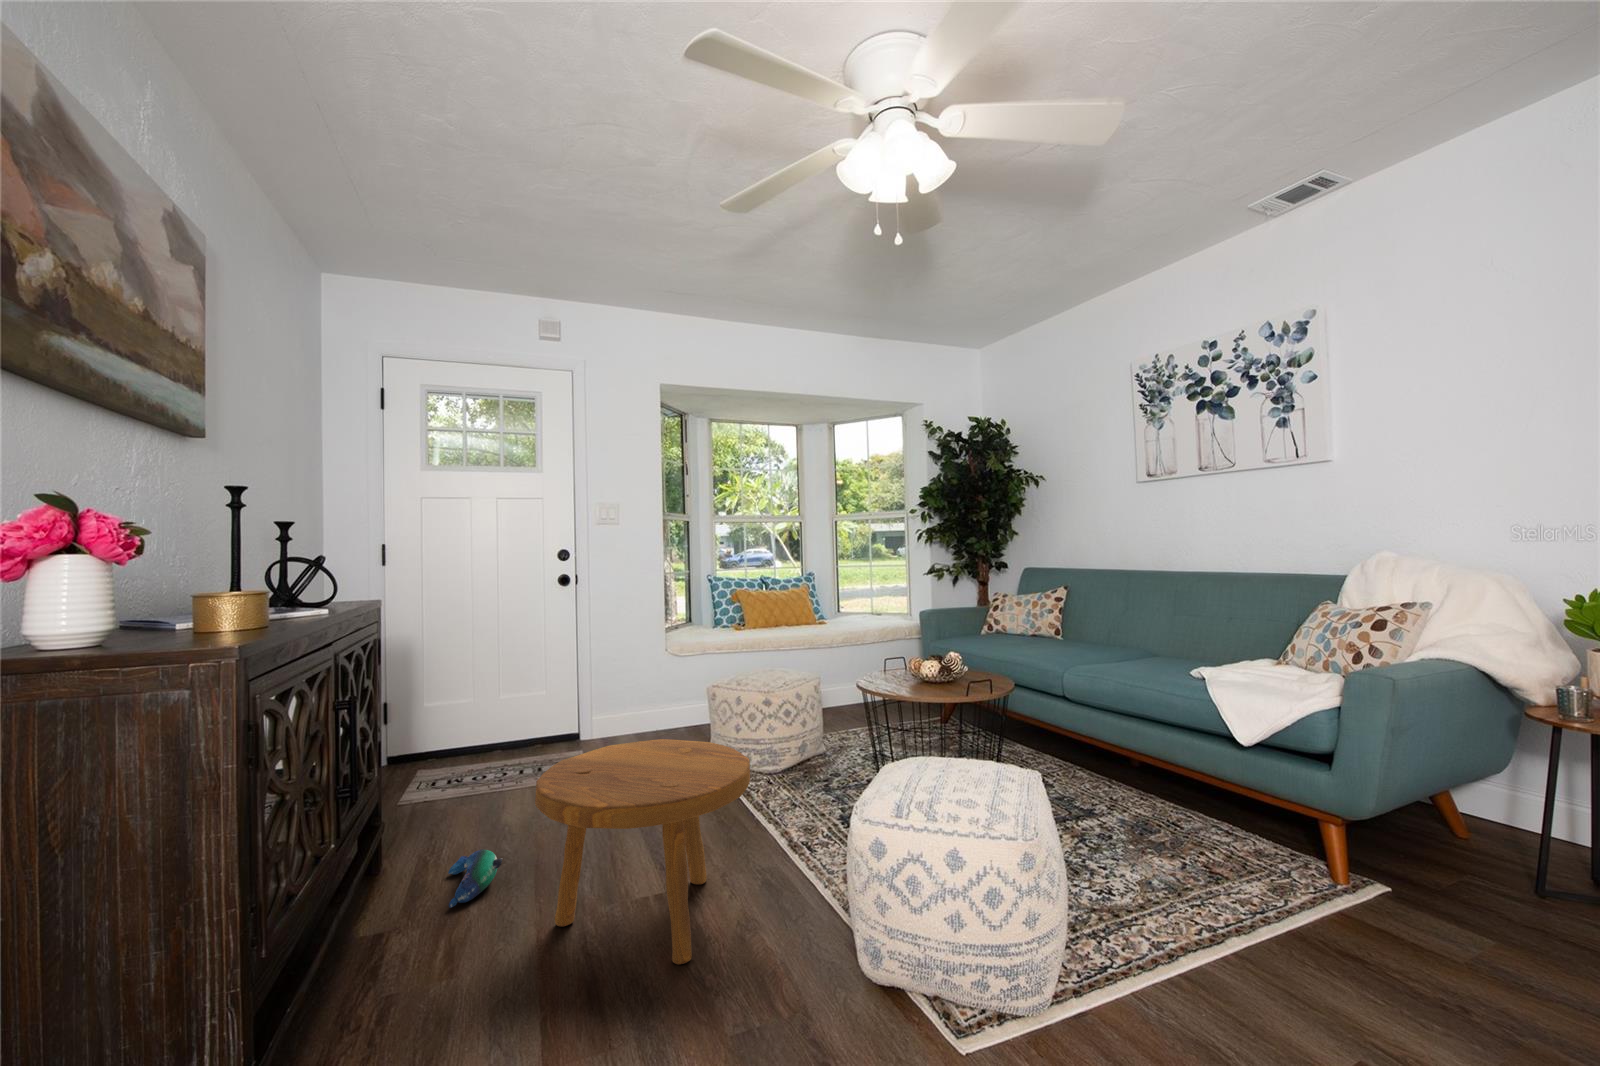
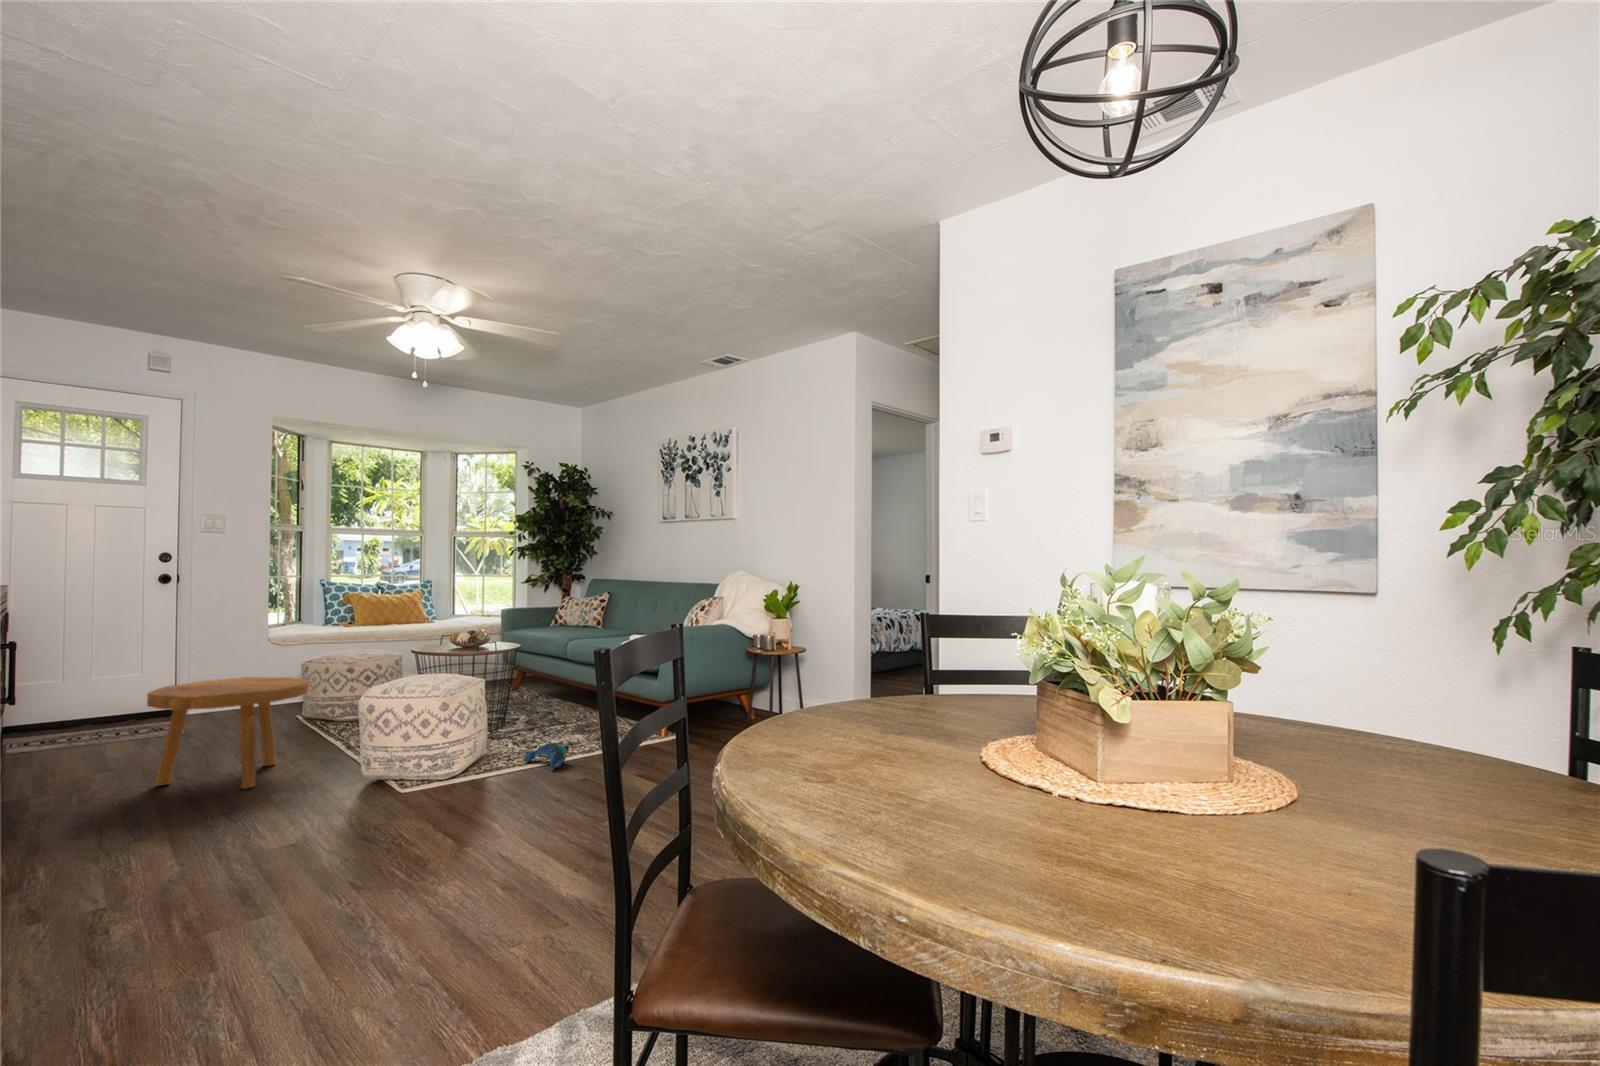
plush toy: present [448,849,502,908] -> present [524,743,569,770]

